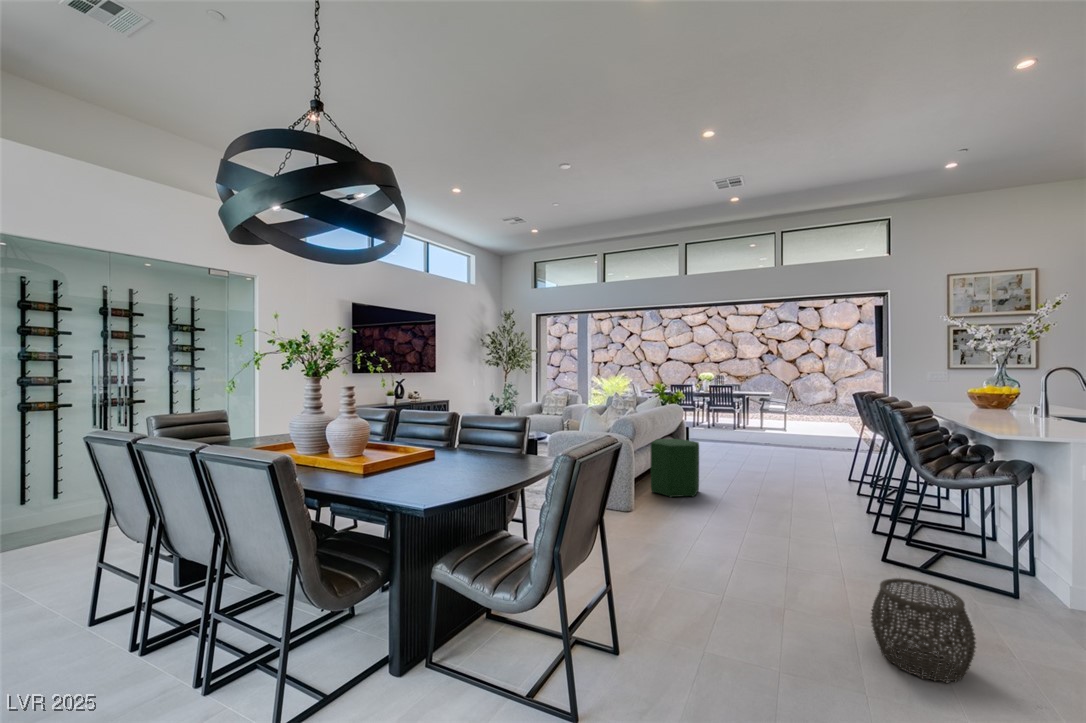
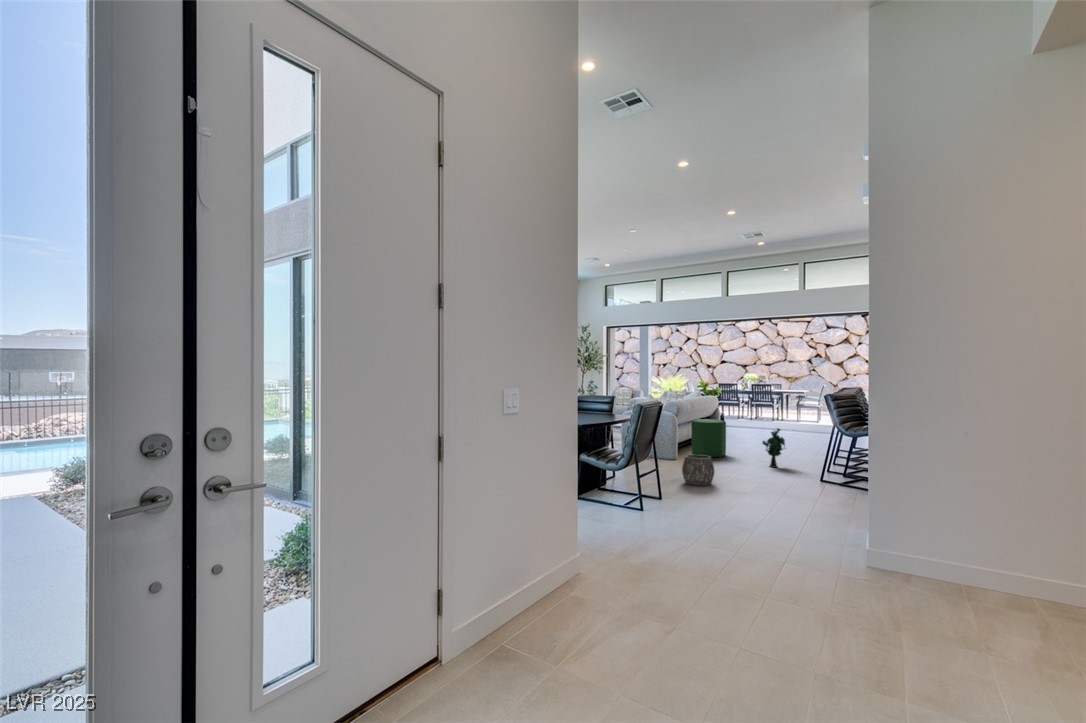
decorative plant: none [763,459,802,521] -> present [763,428,785,468]
woven basket: present [871,578,976,683] -> present [682,454,714,486]

